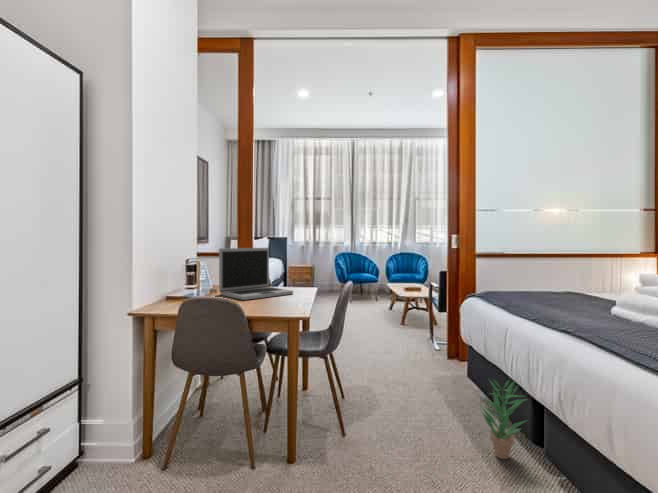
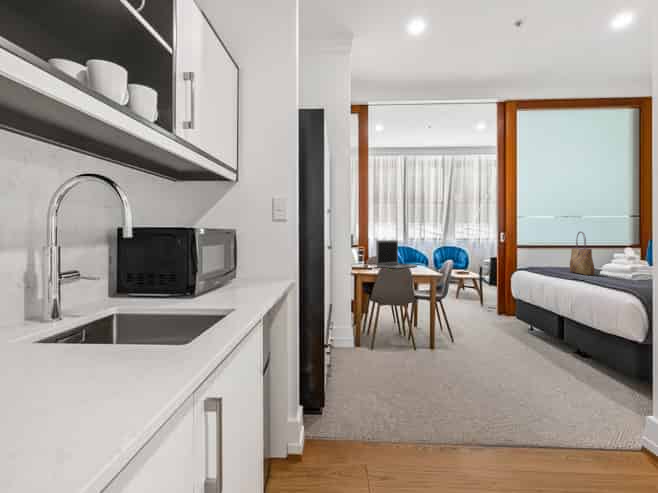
tote bag: none [555,232,603,316] -> present [570,232,595,275]
potted plant: present [482,380,526,459] -> none [529,306,556,349]

